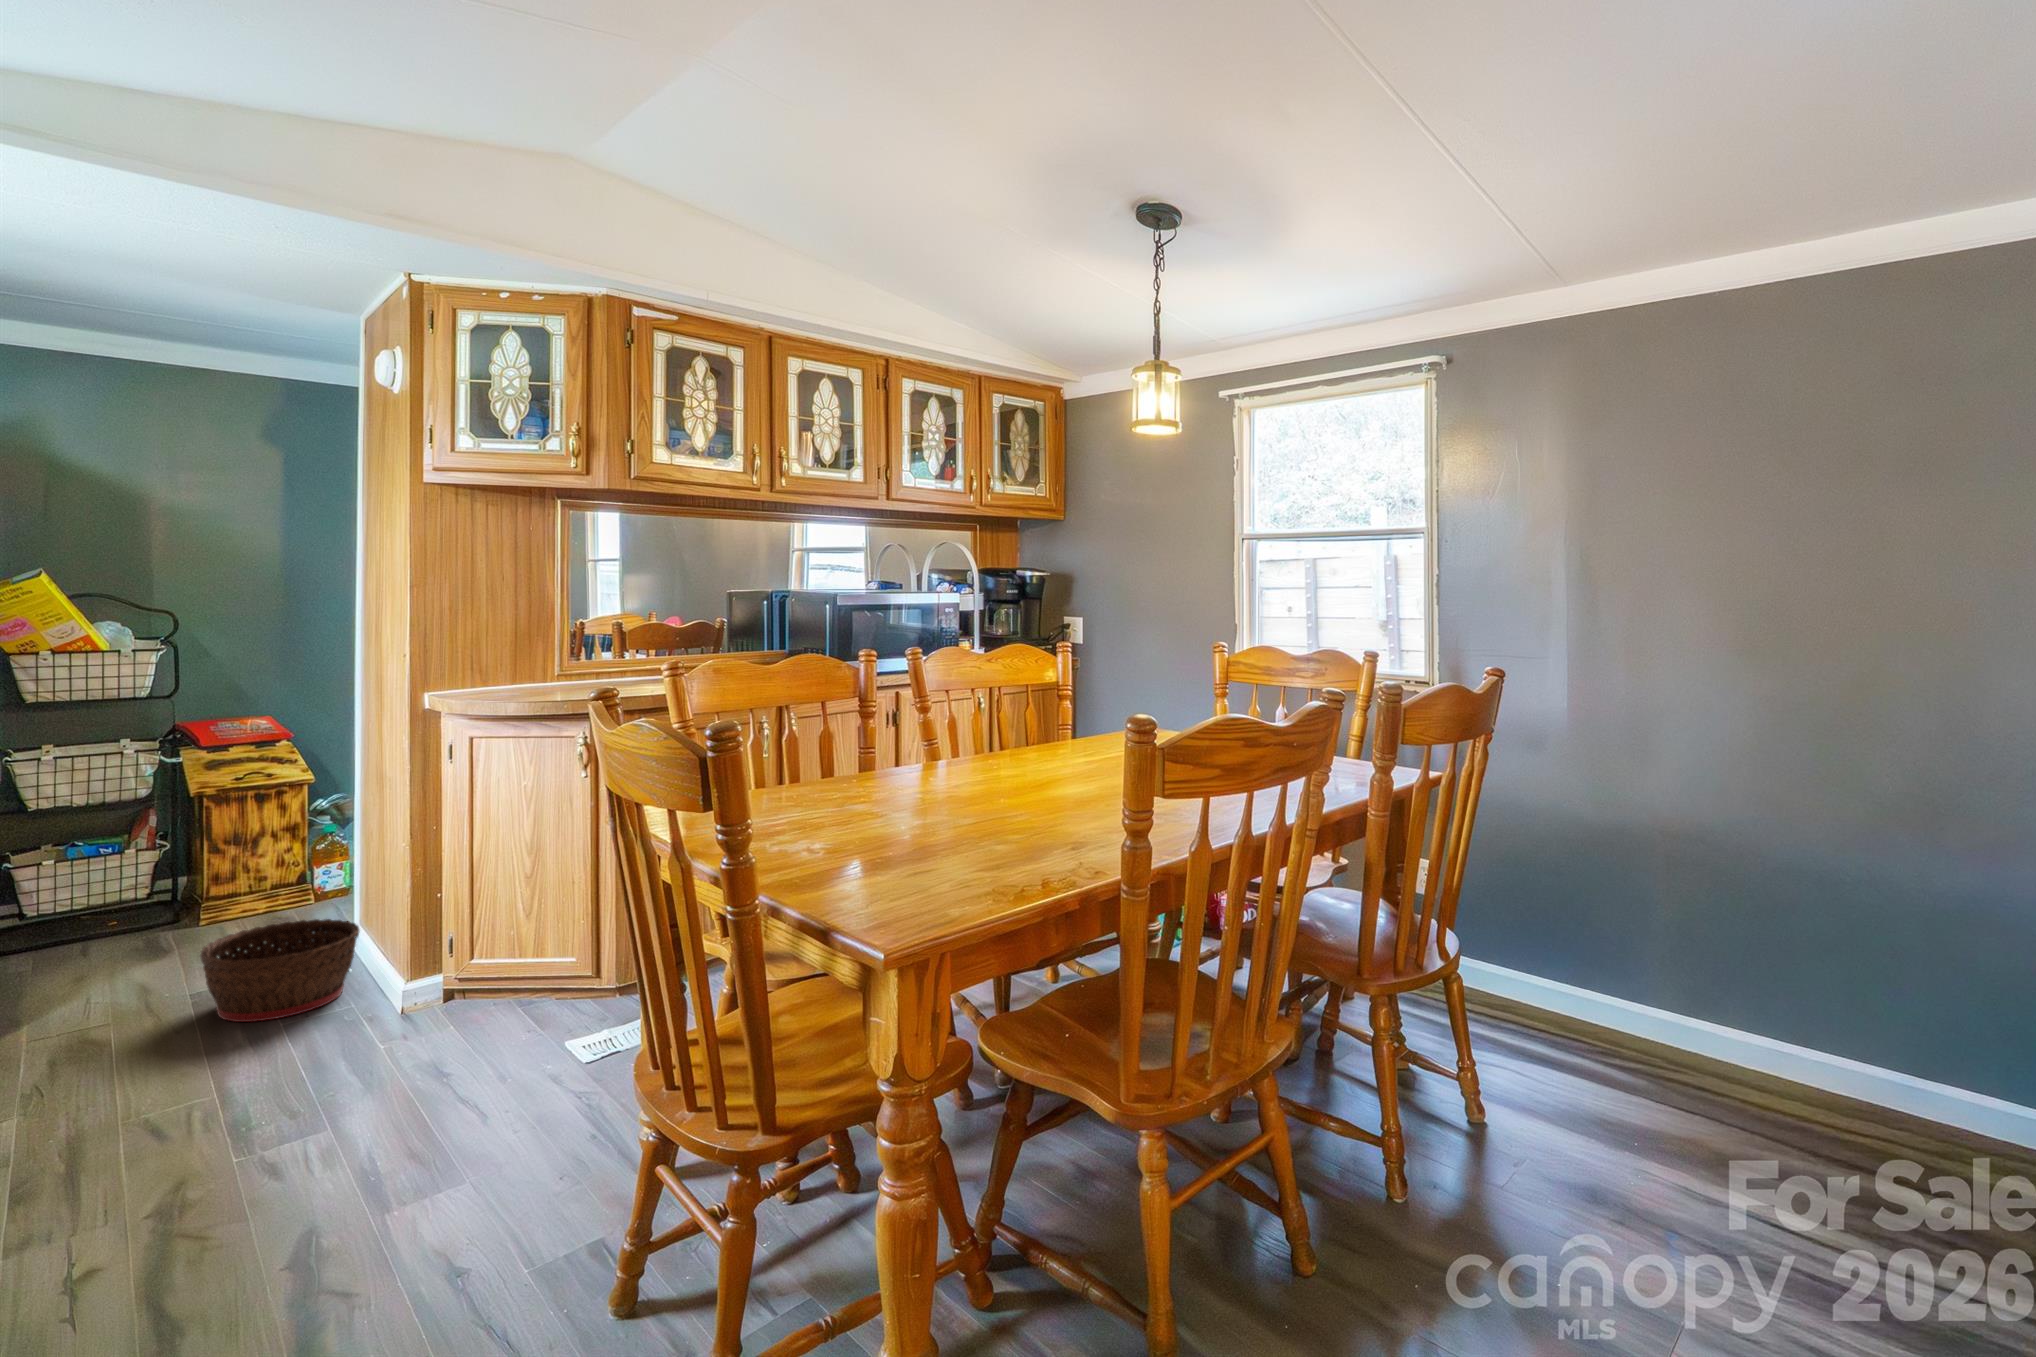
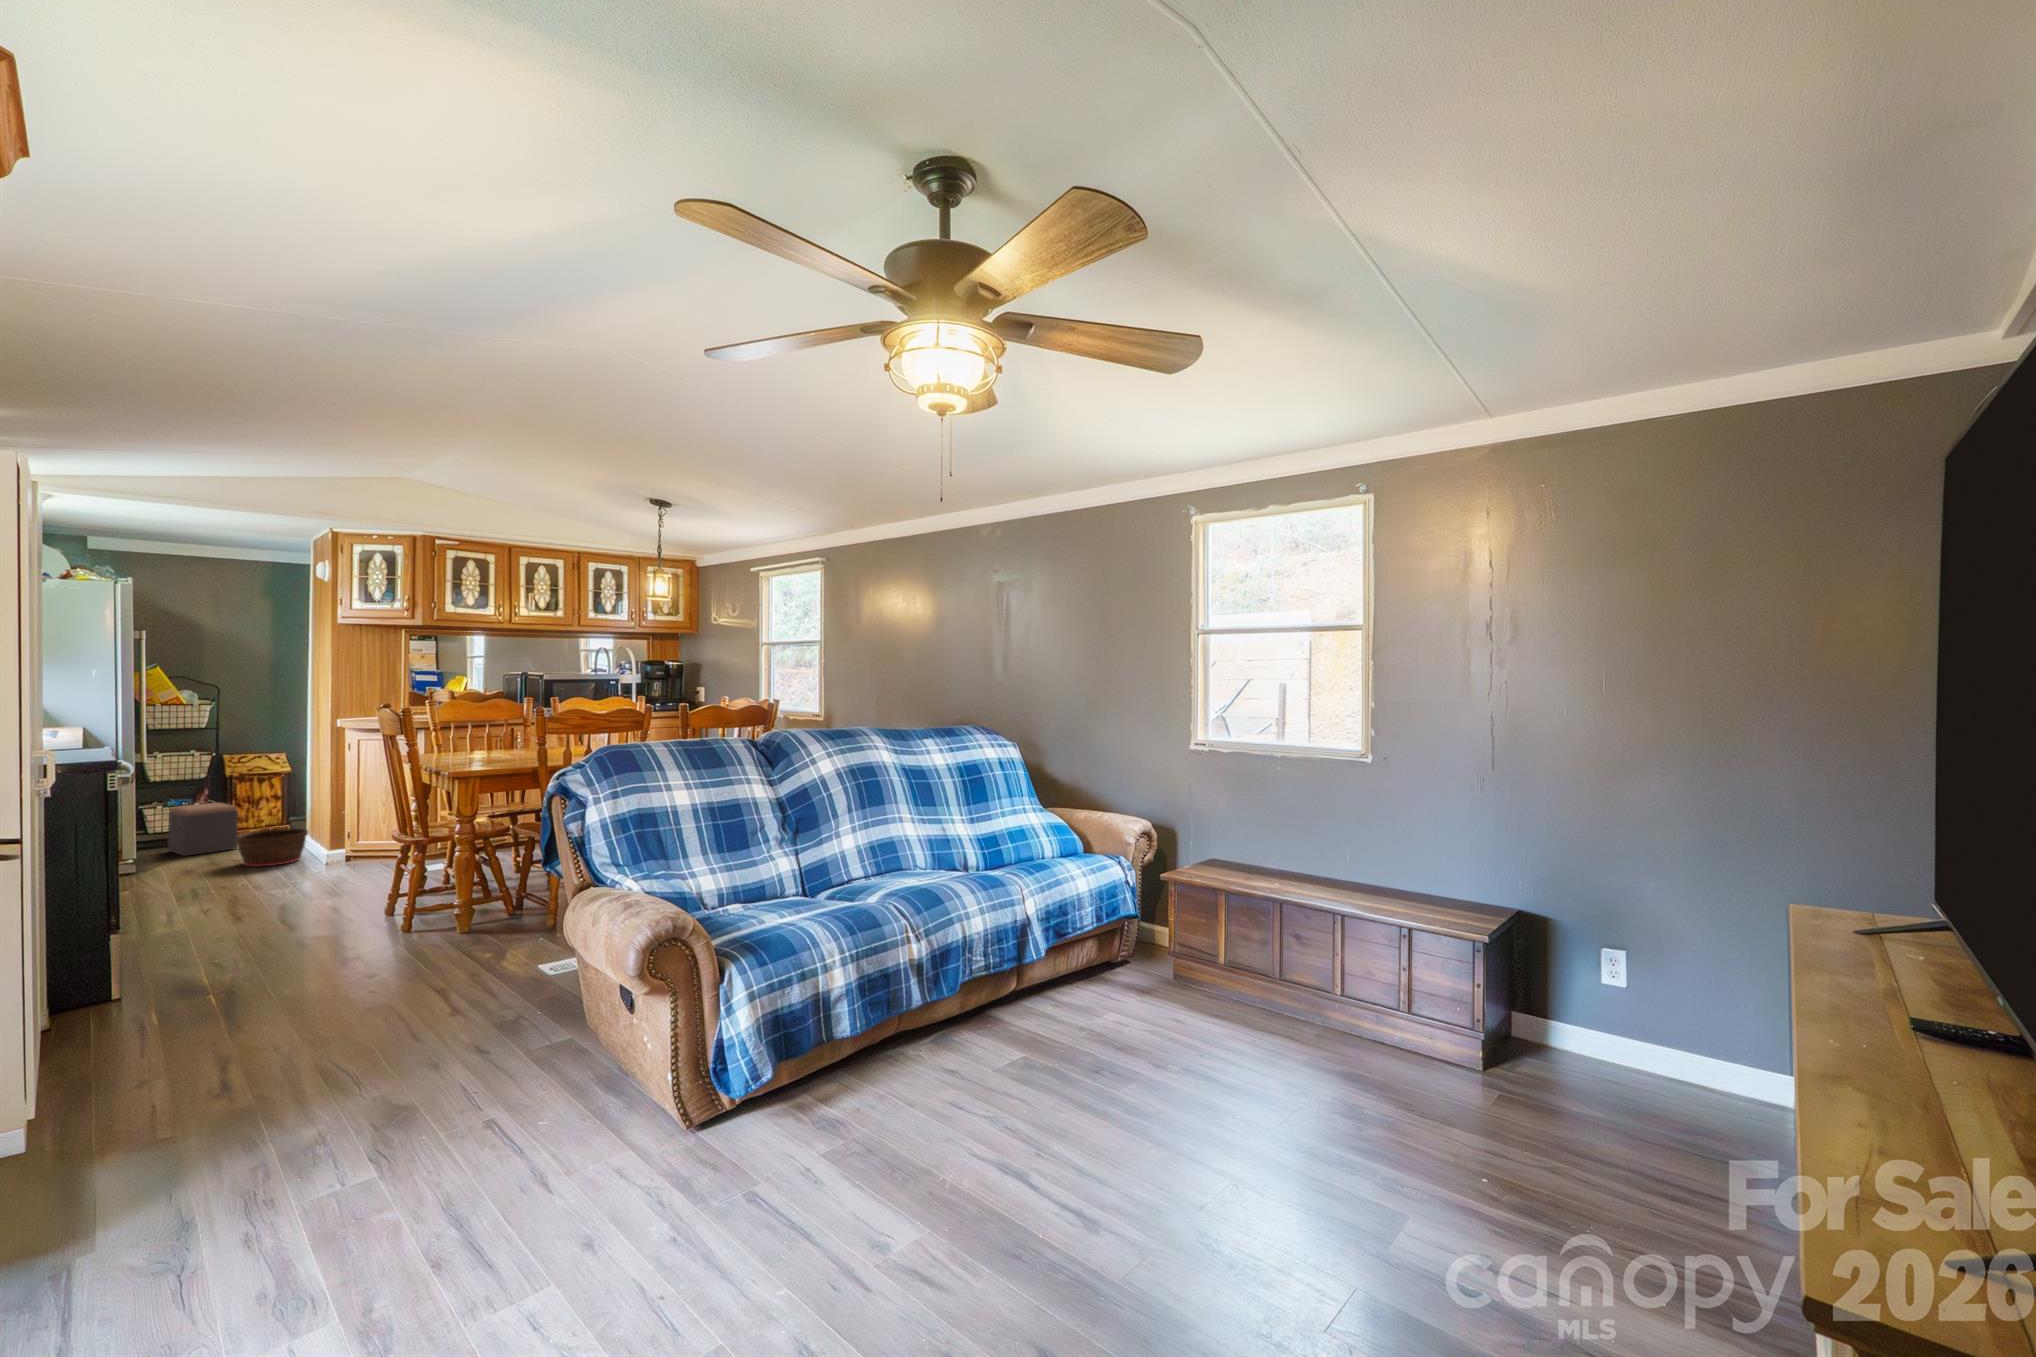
footstool: none [63,851,211,975] -> present [168,803,238,856]

